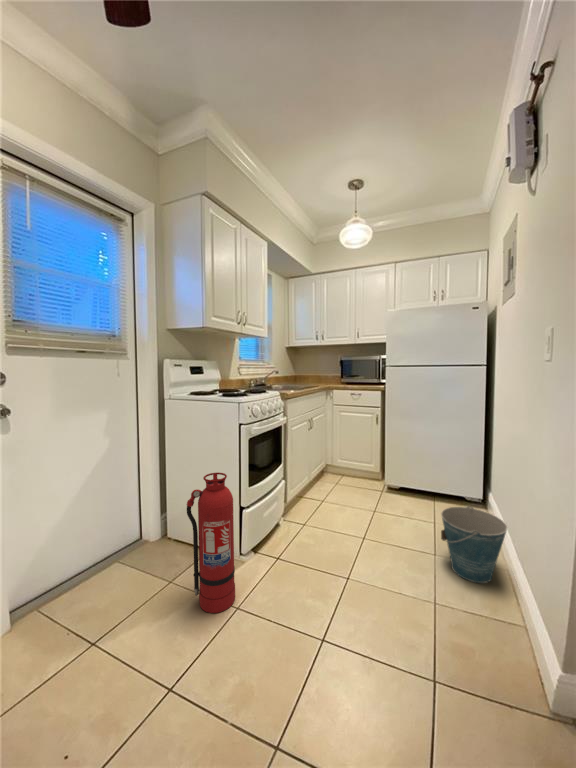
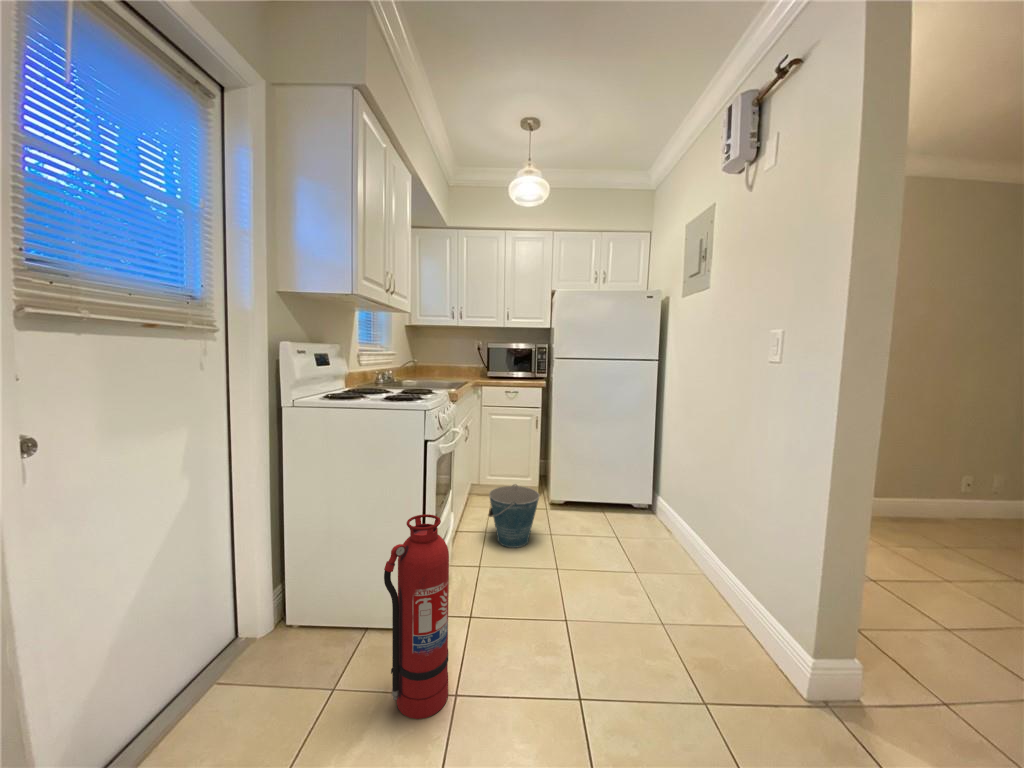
bucket: present [441,506,507,583] -> present [489,484,539,548]

